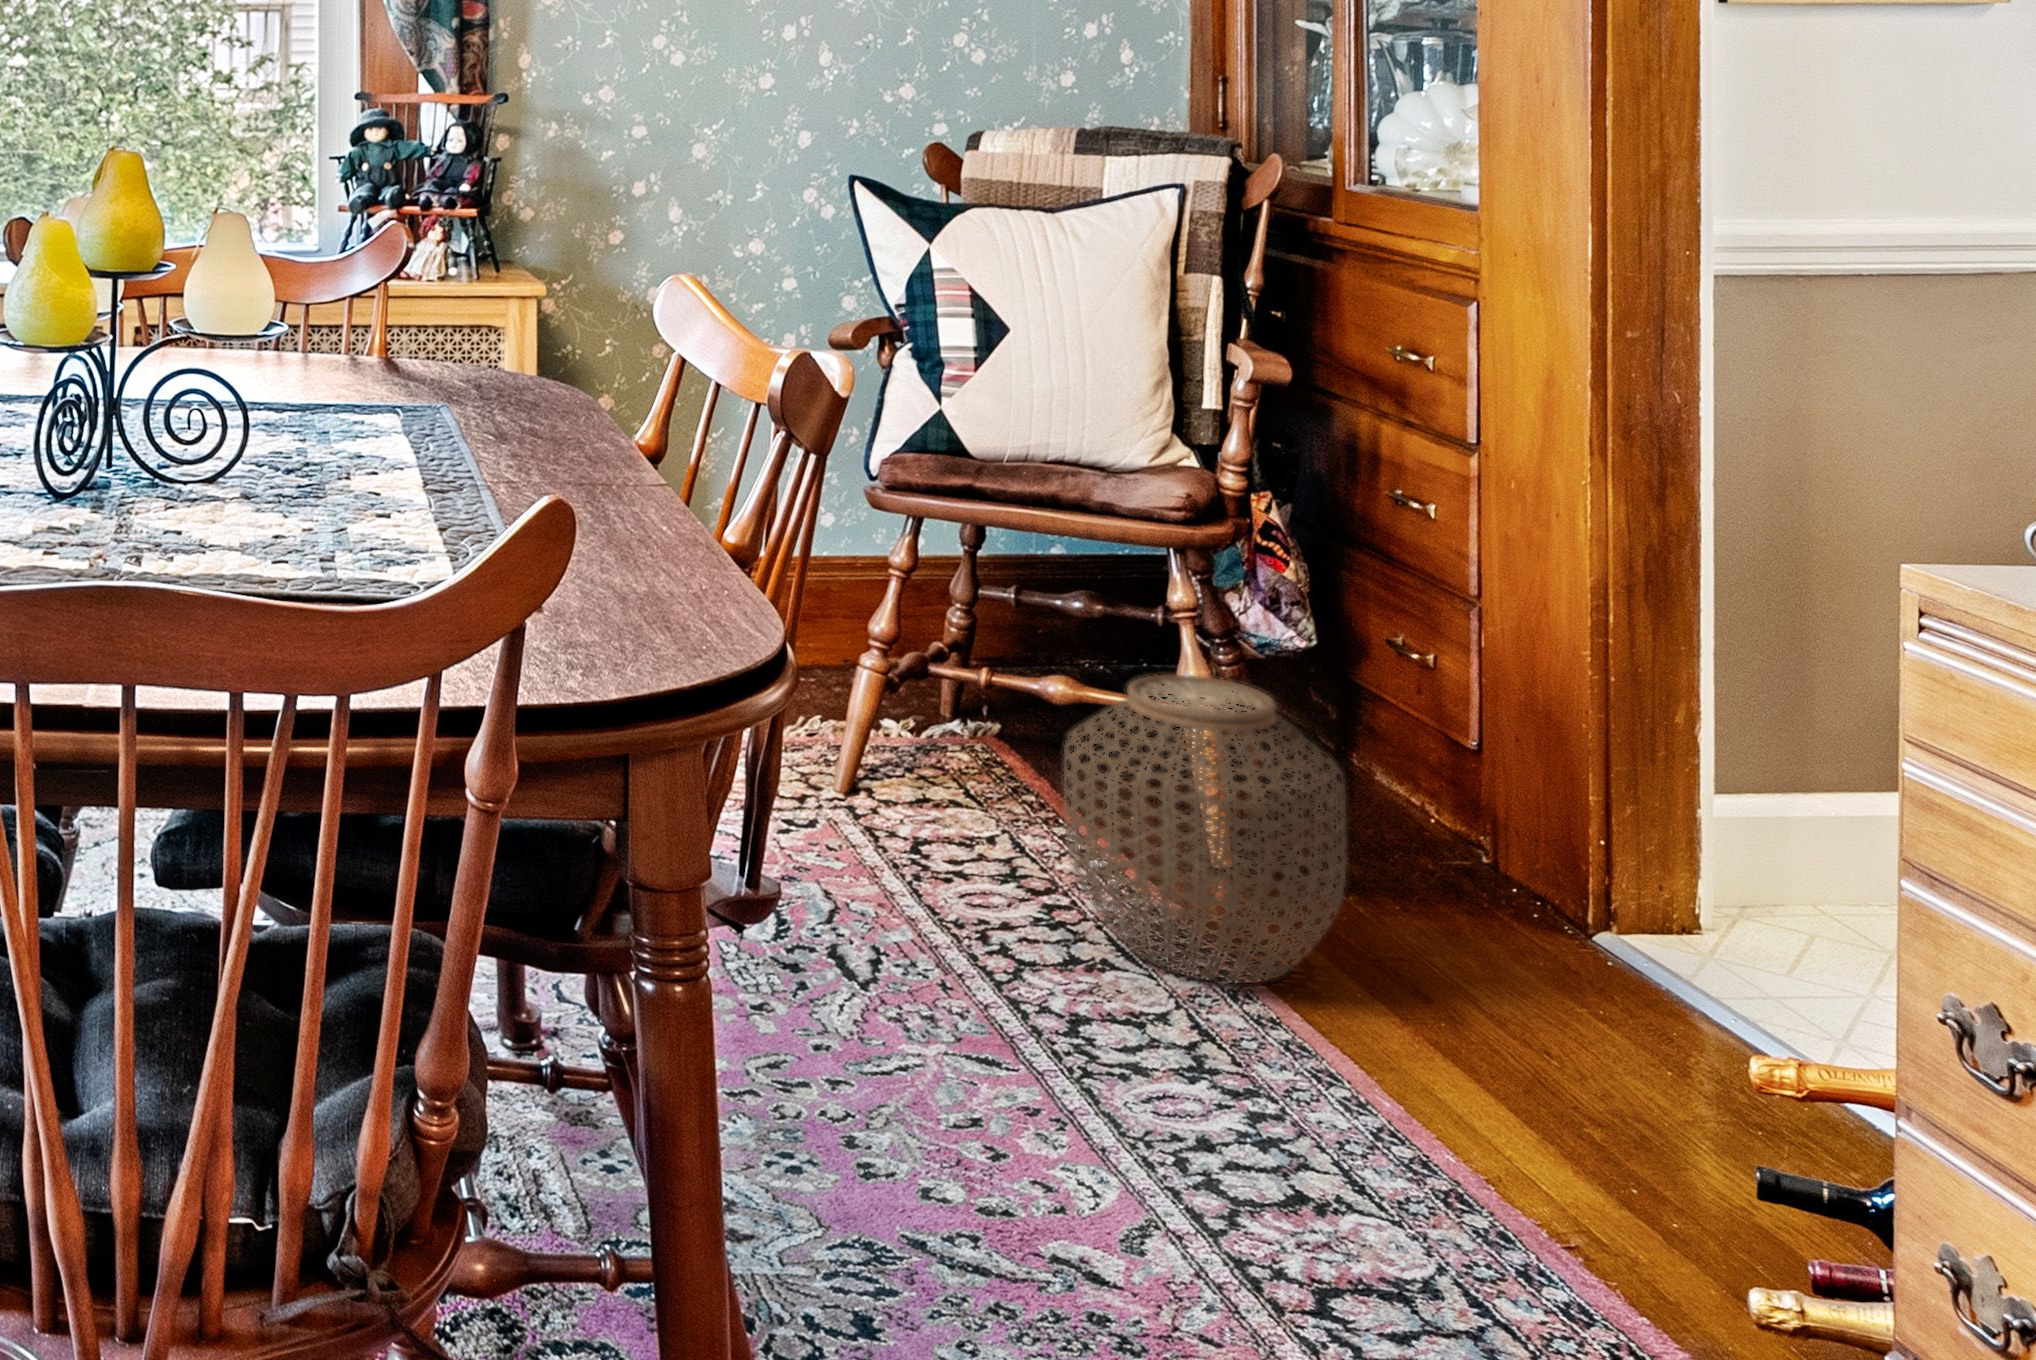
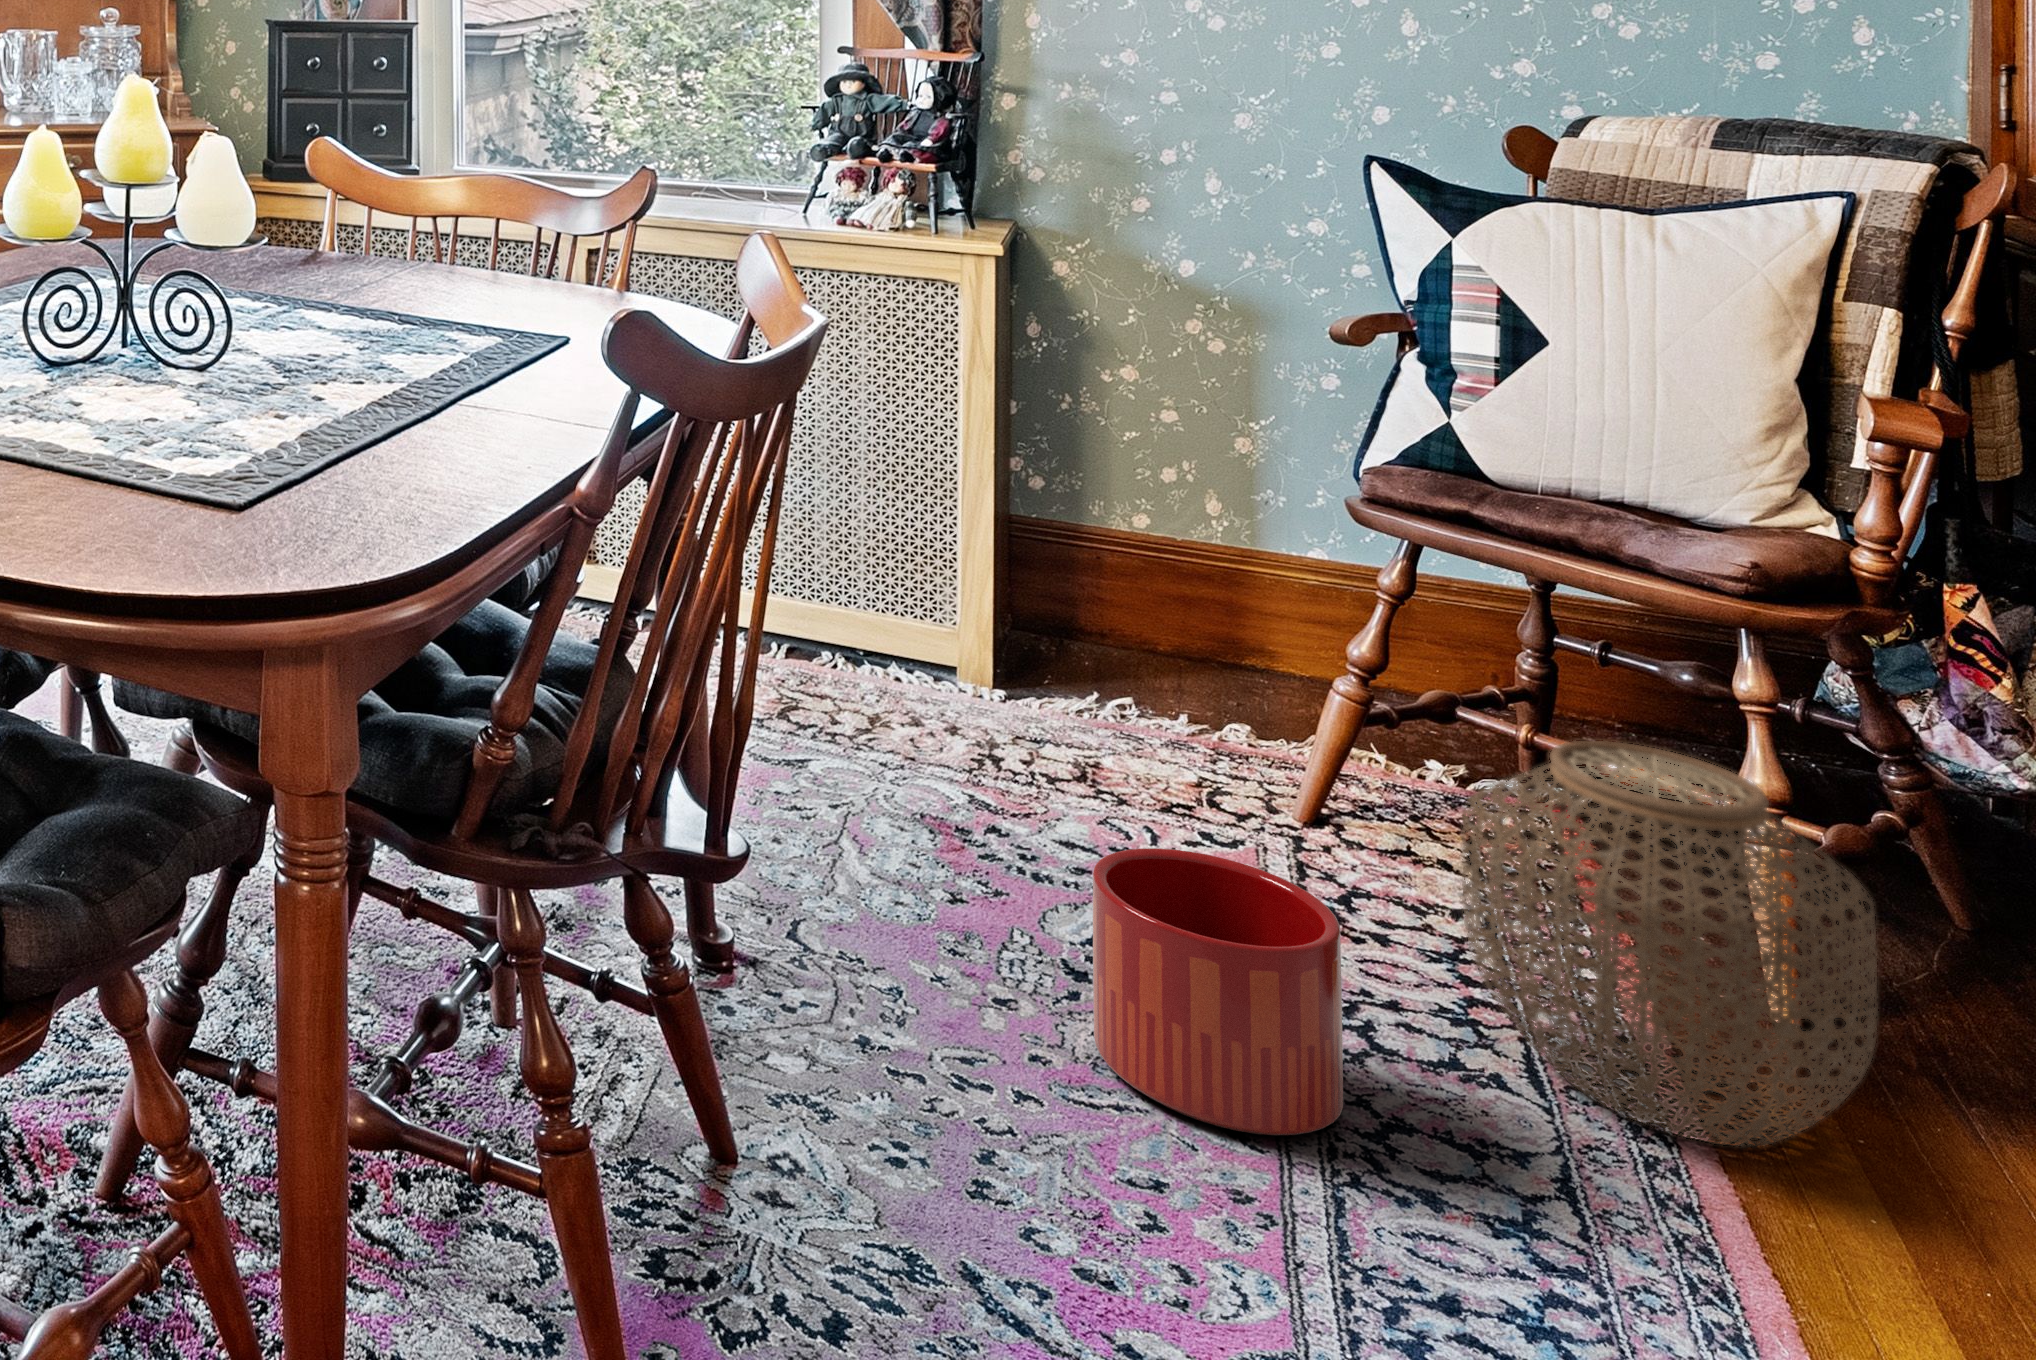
planter: none [852,832,1051,1062] -> present [1093,848,1343,1135]

